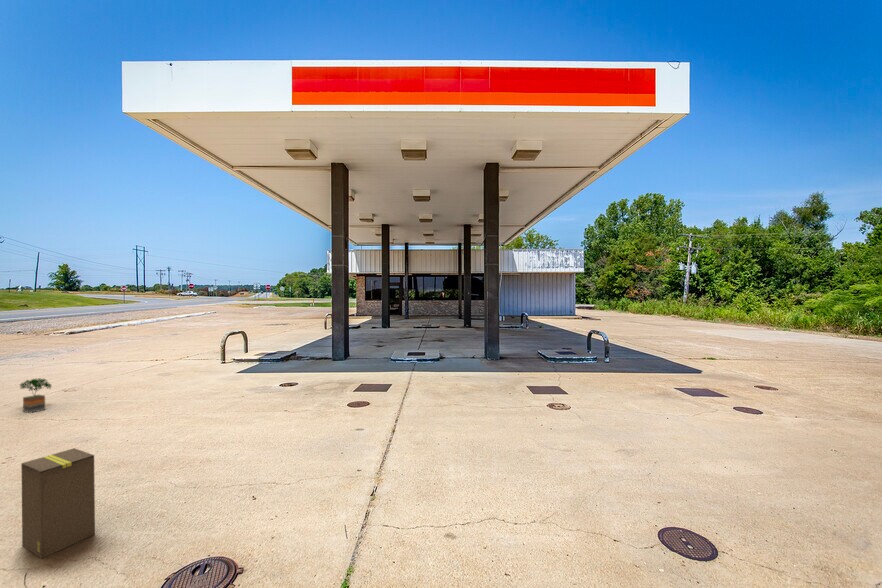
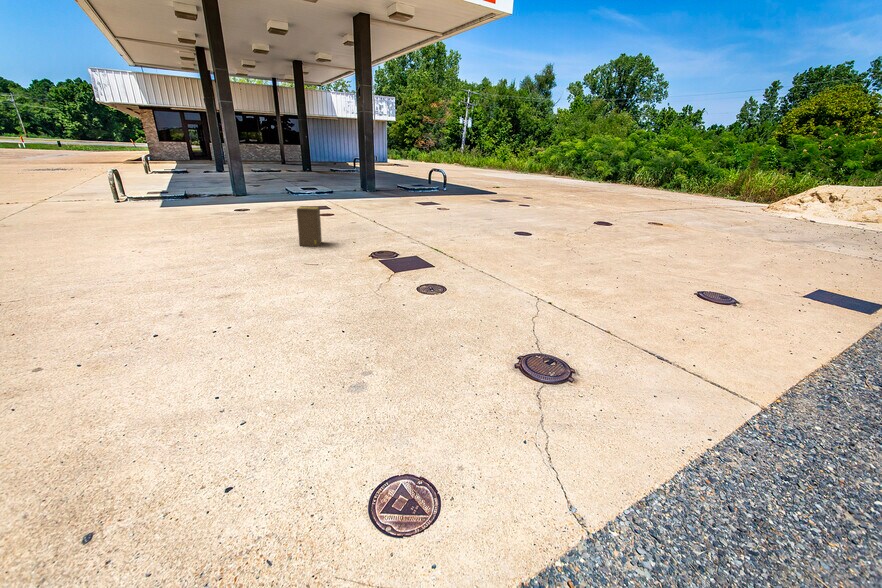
potted tree: present [20,379,51,413] -> none [61,196,89,224]

